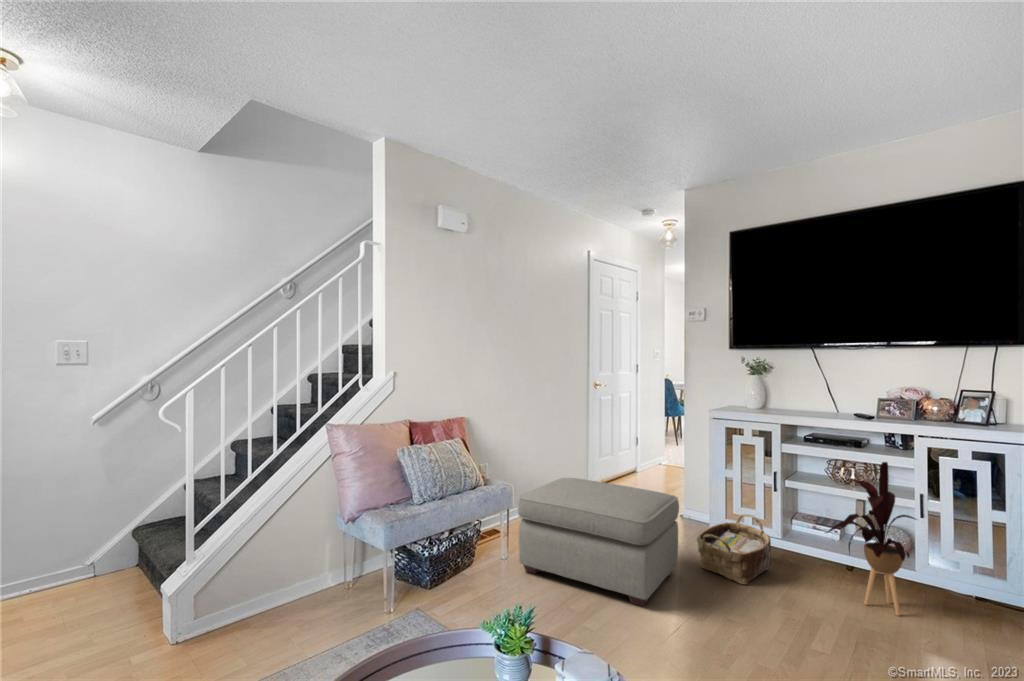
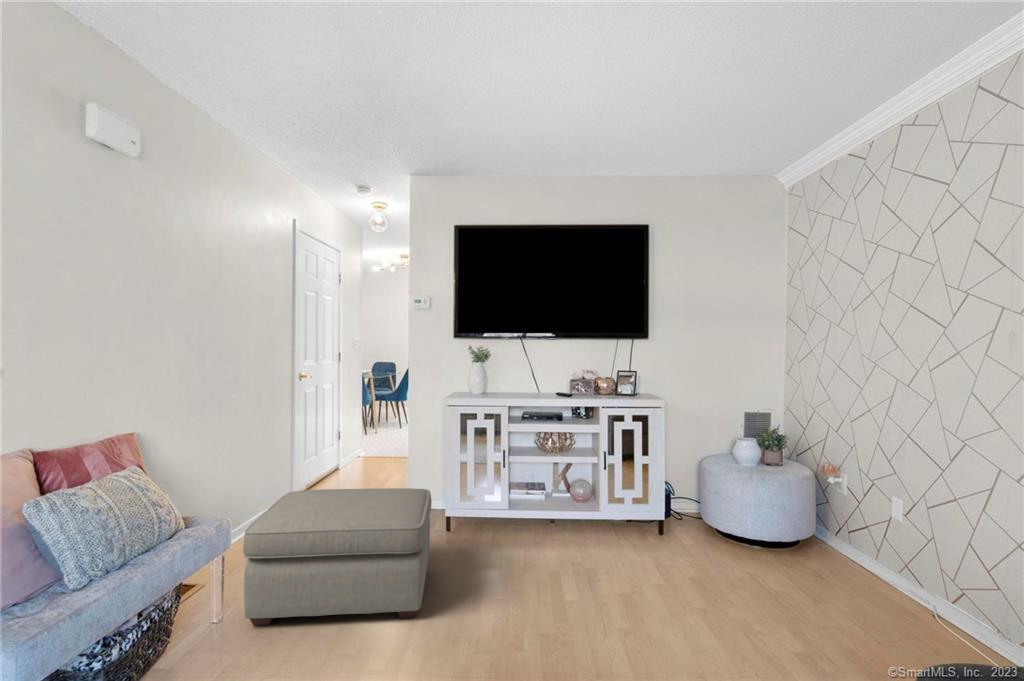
house plant: present [826,462,917,616] -> none [549,431,611,551]
woven basket: present [697,514,771,585] -> none [443,492,503,561]

